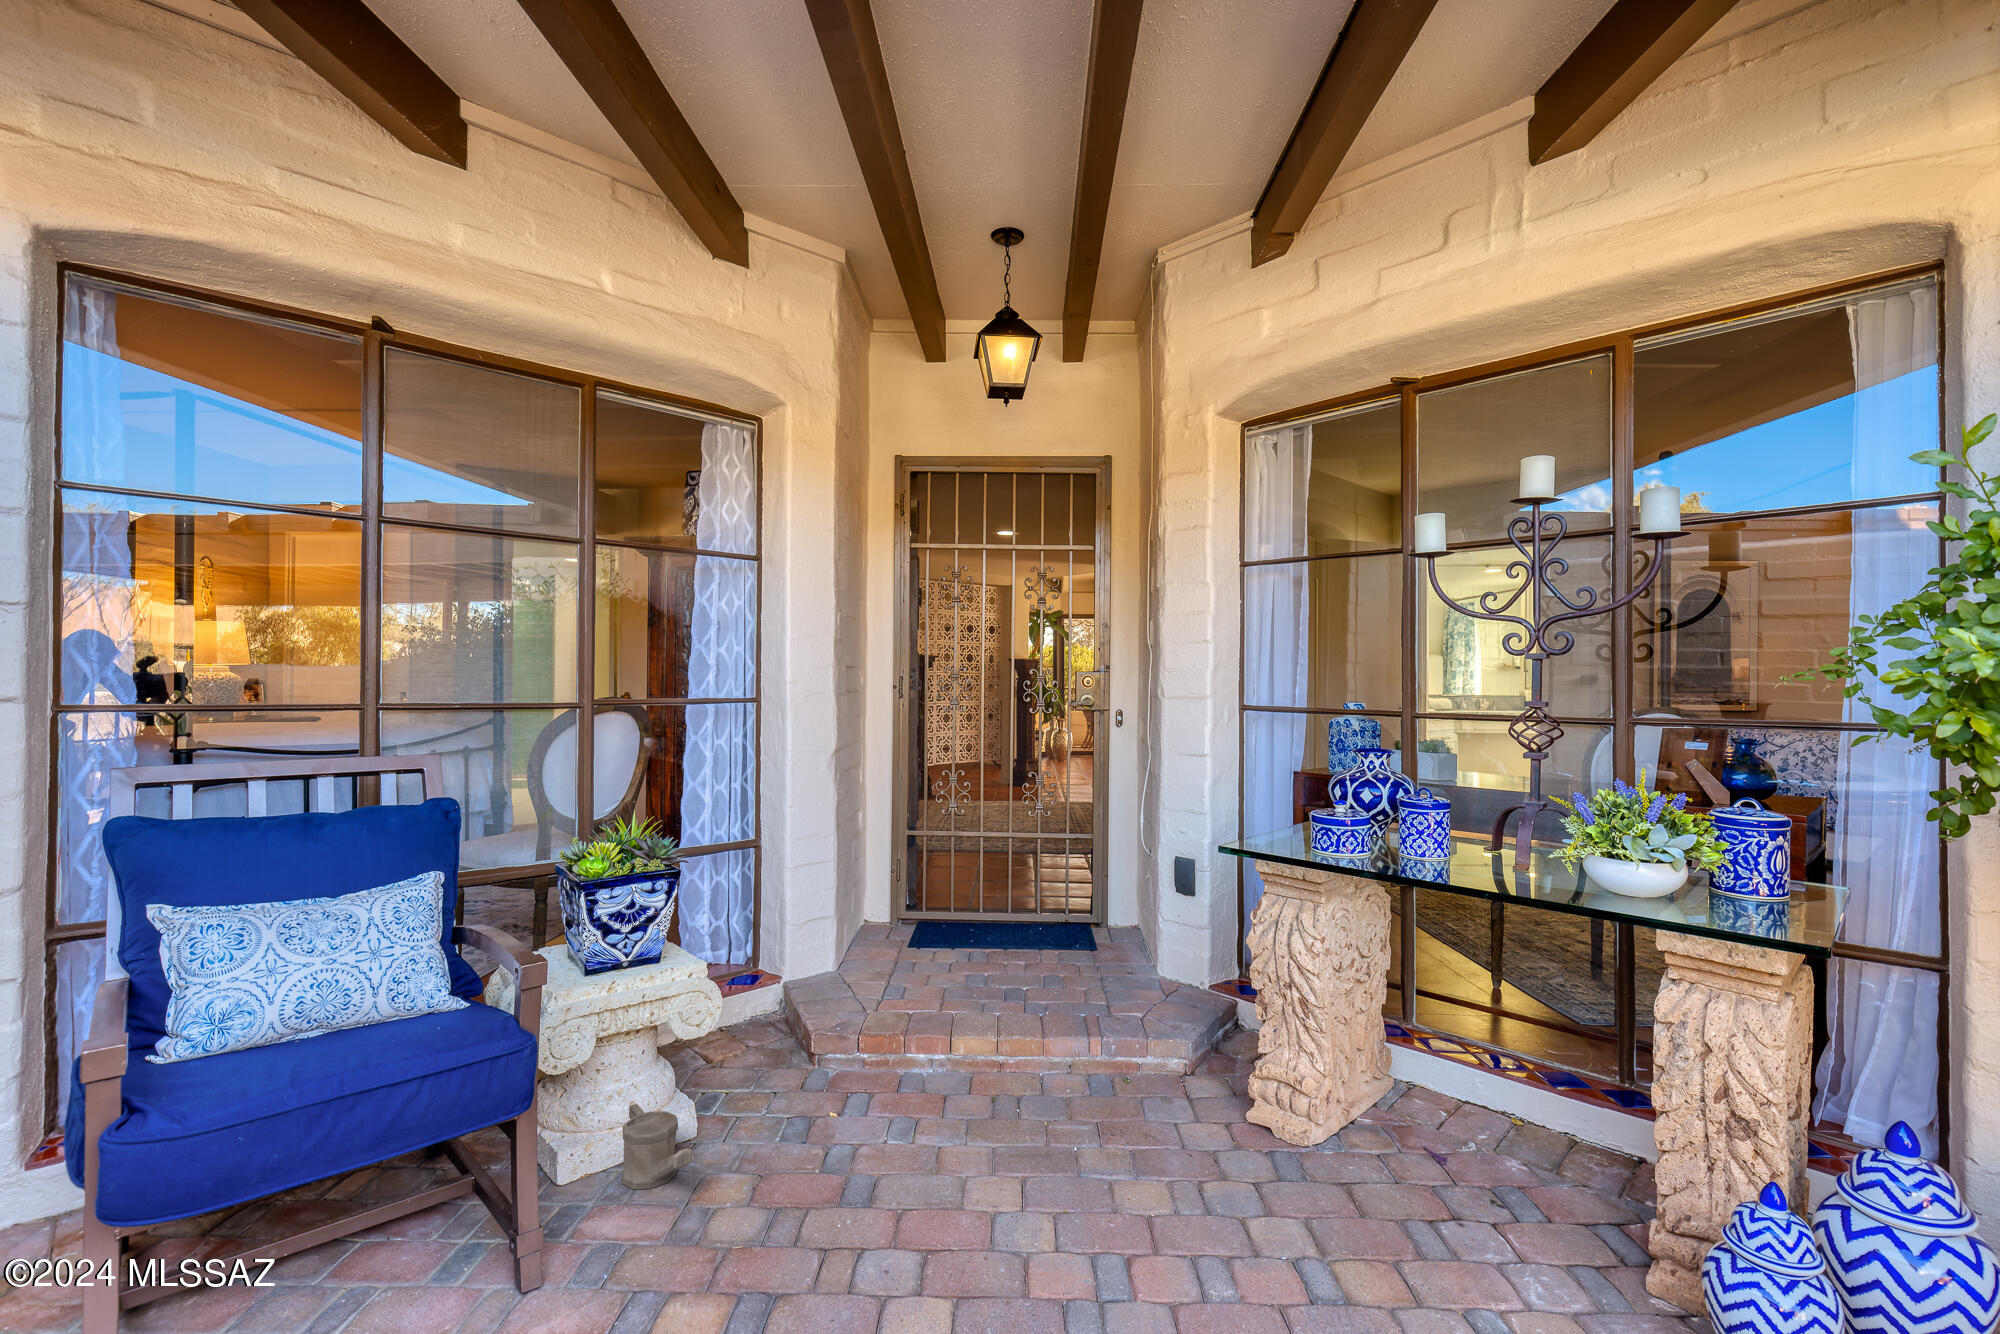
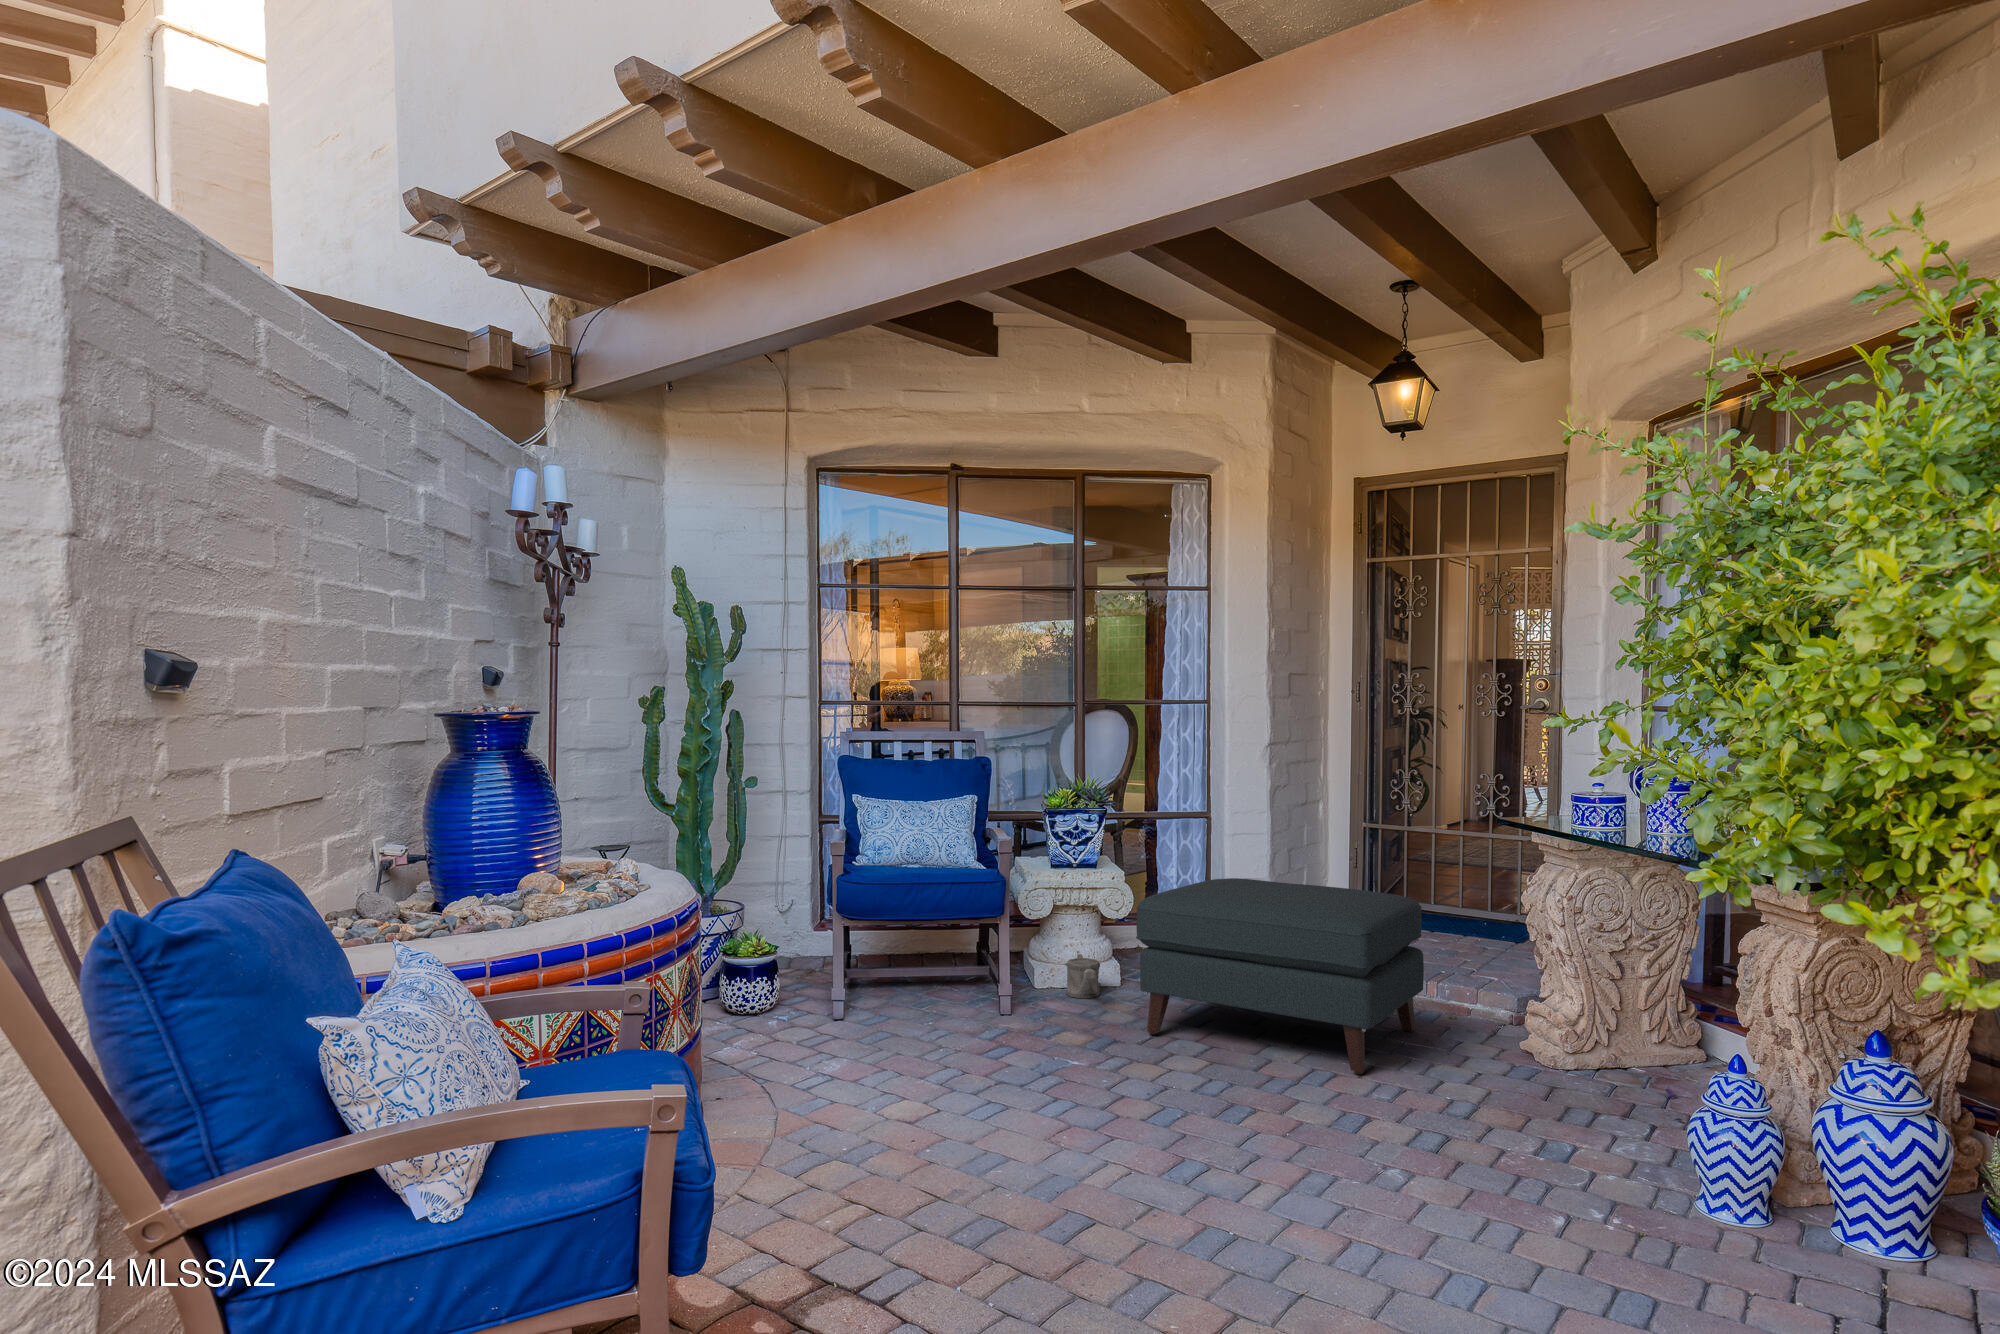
ottoman: none [801,953,1182,1256] -> present [1136,878,1424,1074]

